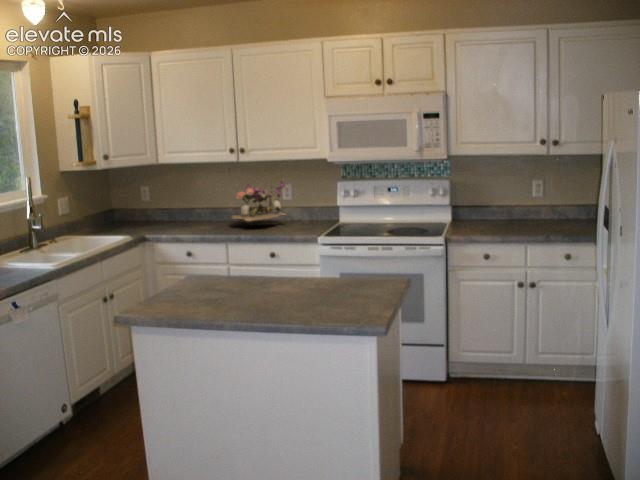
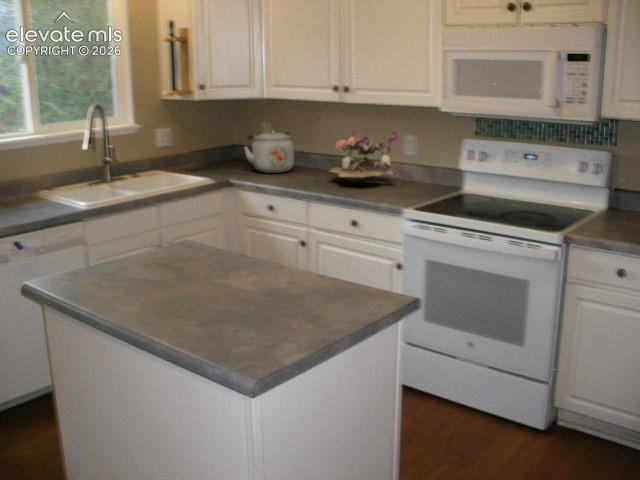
kettle: none [142,191,187,228] -> present [245,130,294,173]

